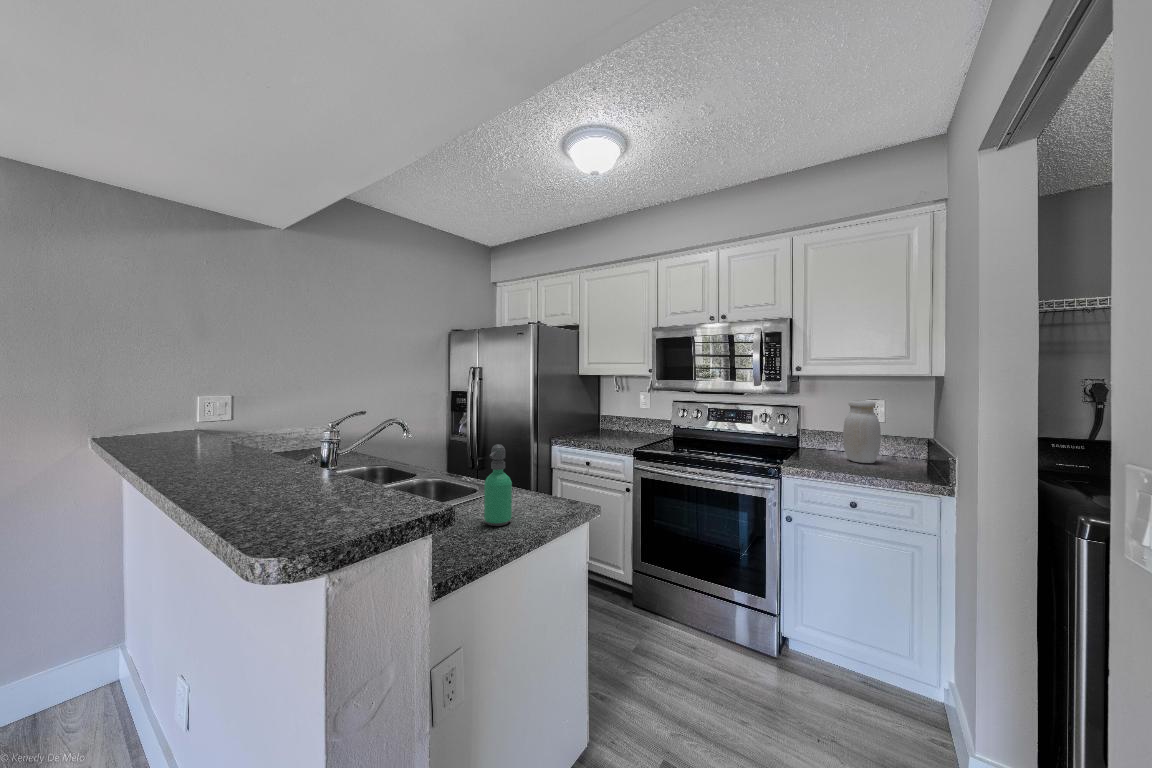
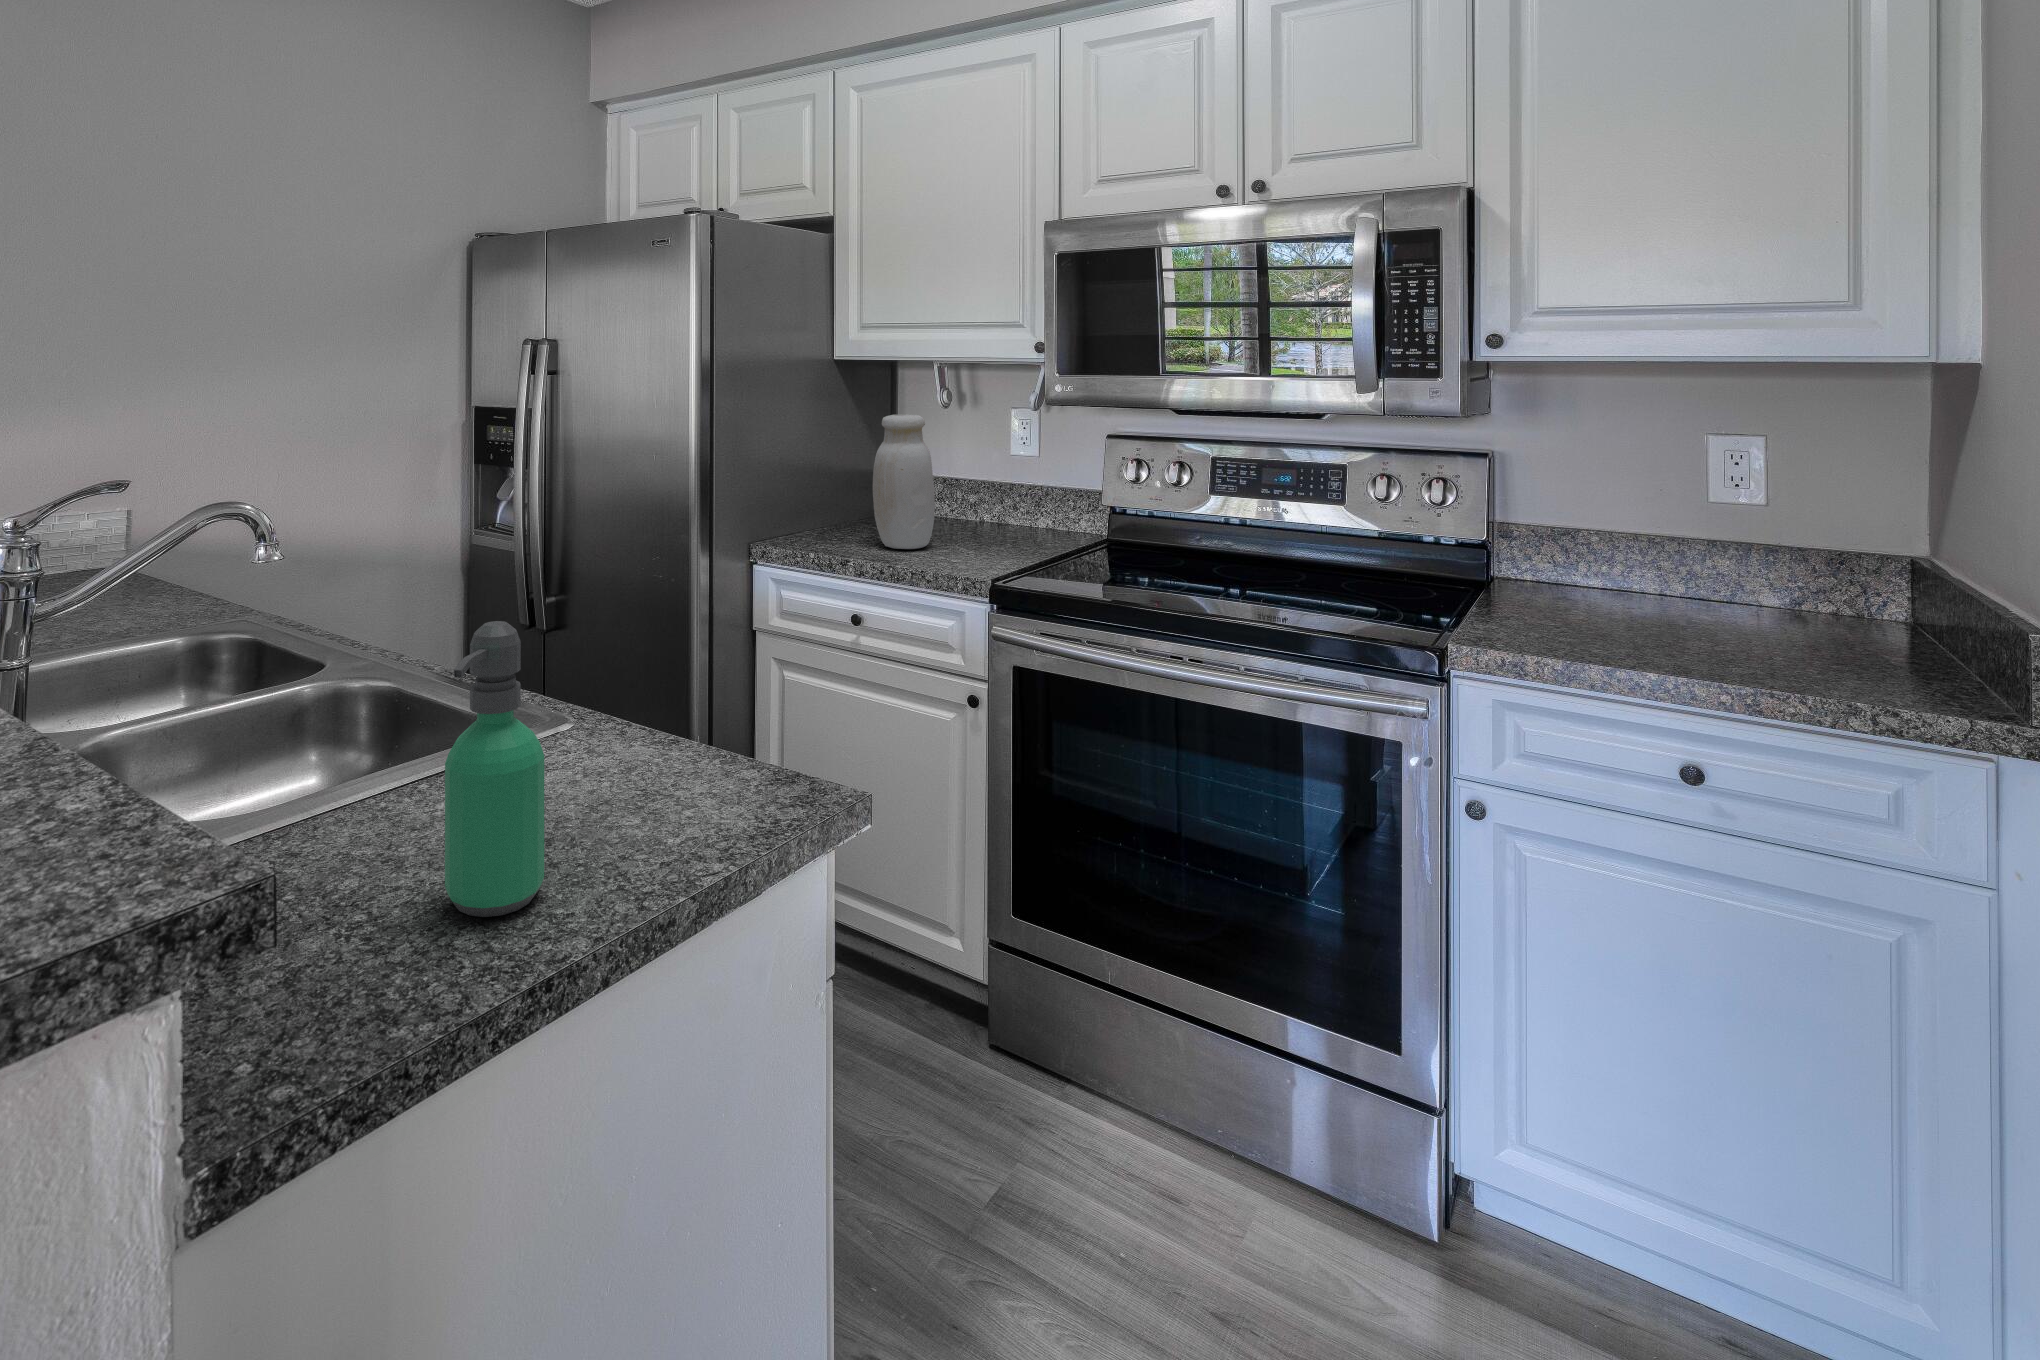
jar: present [843,400,881,463] -> present [873,414,935,549]

